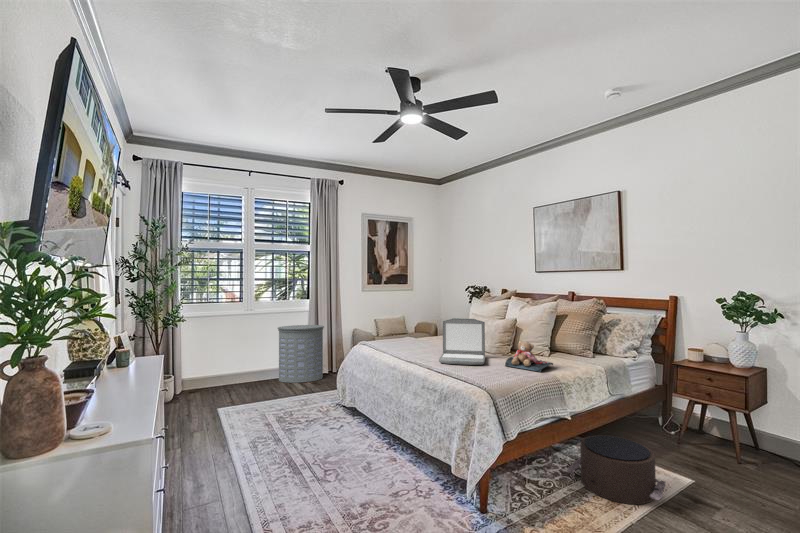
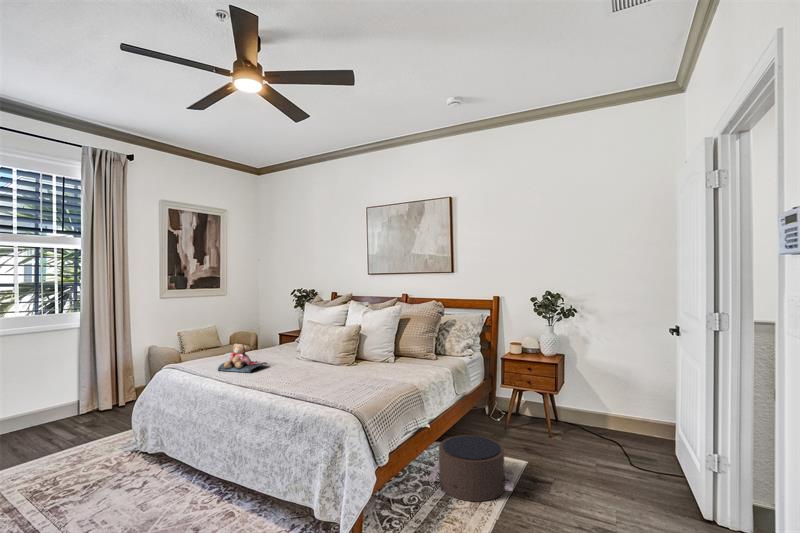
laptop: present [439,318,485,365] -> none [283,328,337,384]
laundry hamper: present [278,325,324,383] -> none [21,348,103,436]
teddy bear: present [505,341,553,372] -> present [218,343,267,372]

